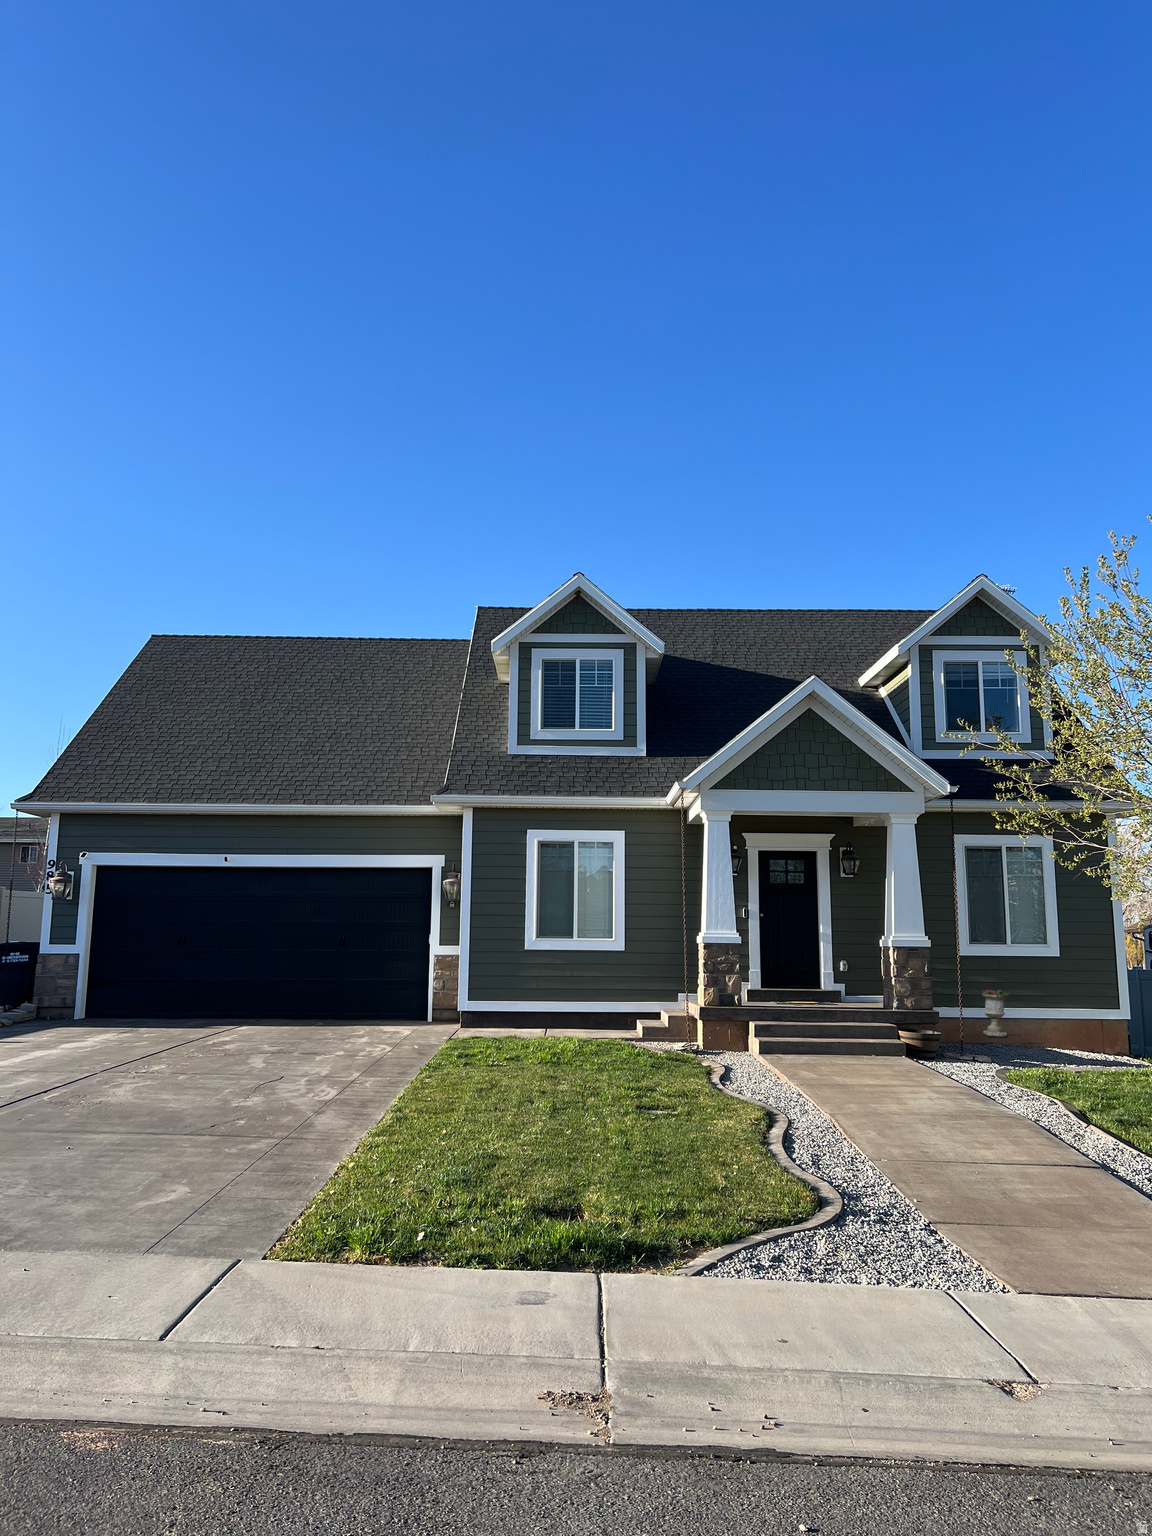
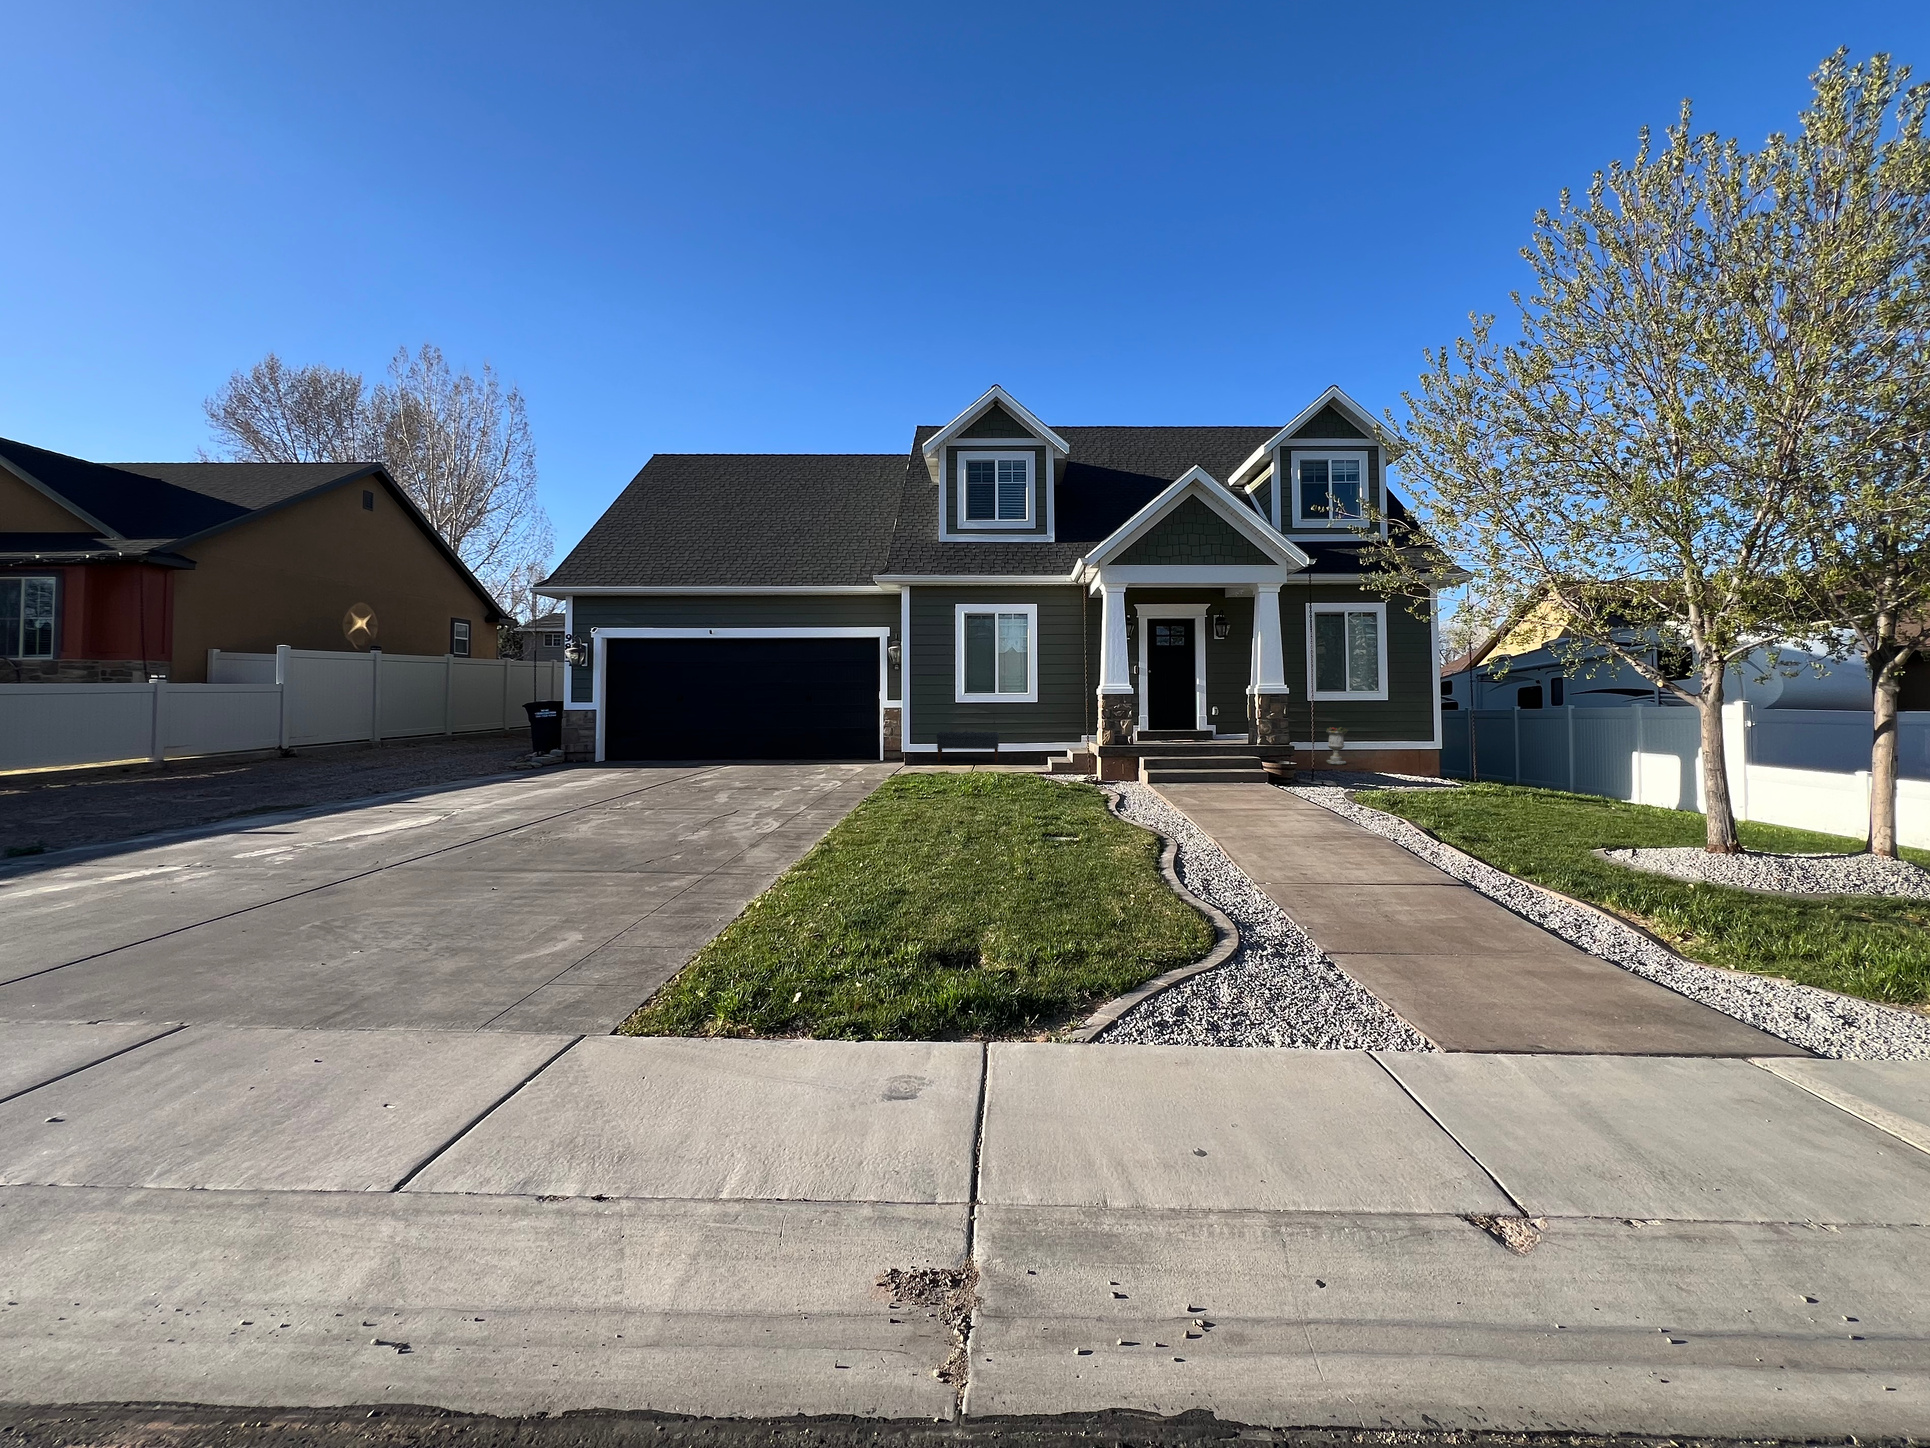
bench: none [500,987,577,1026] -> present [937,732,999,762]

